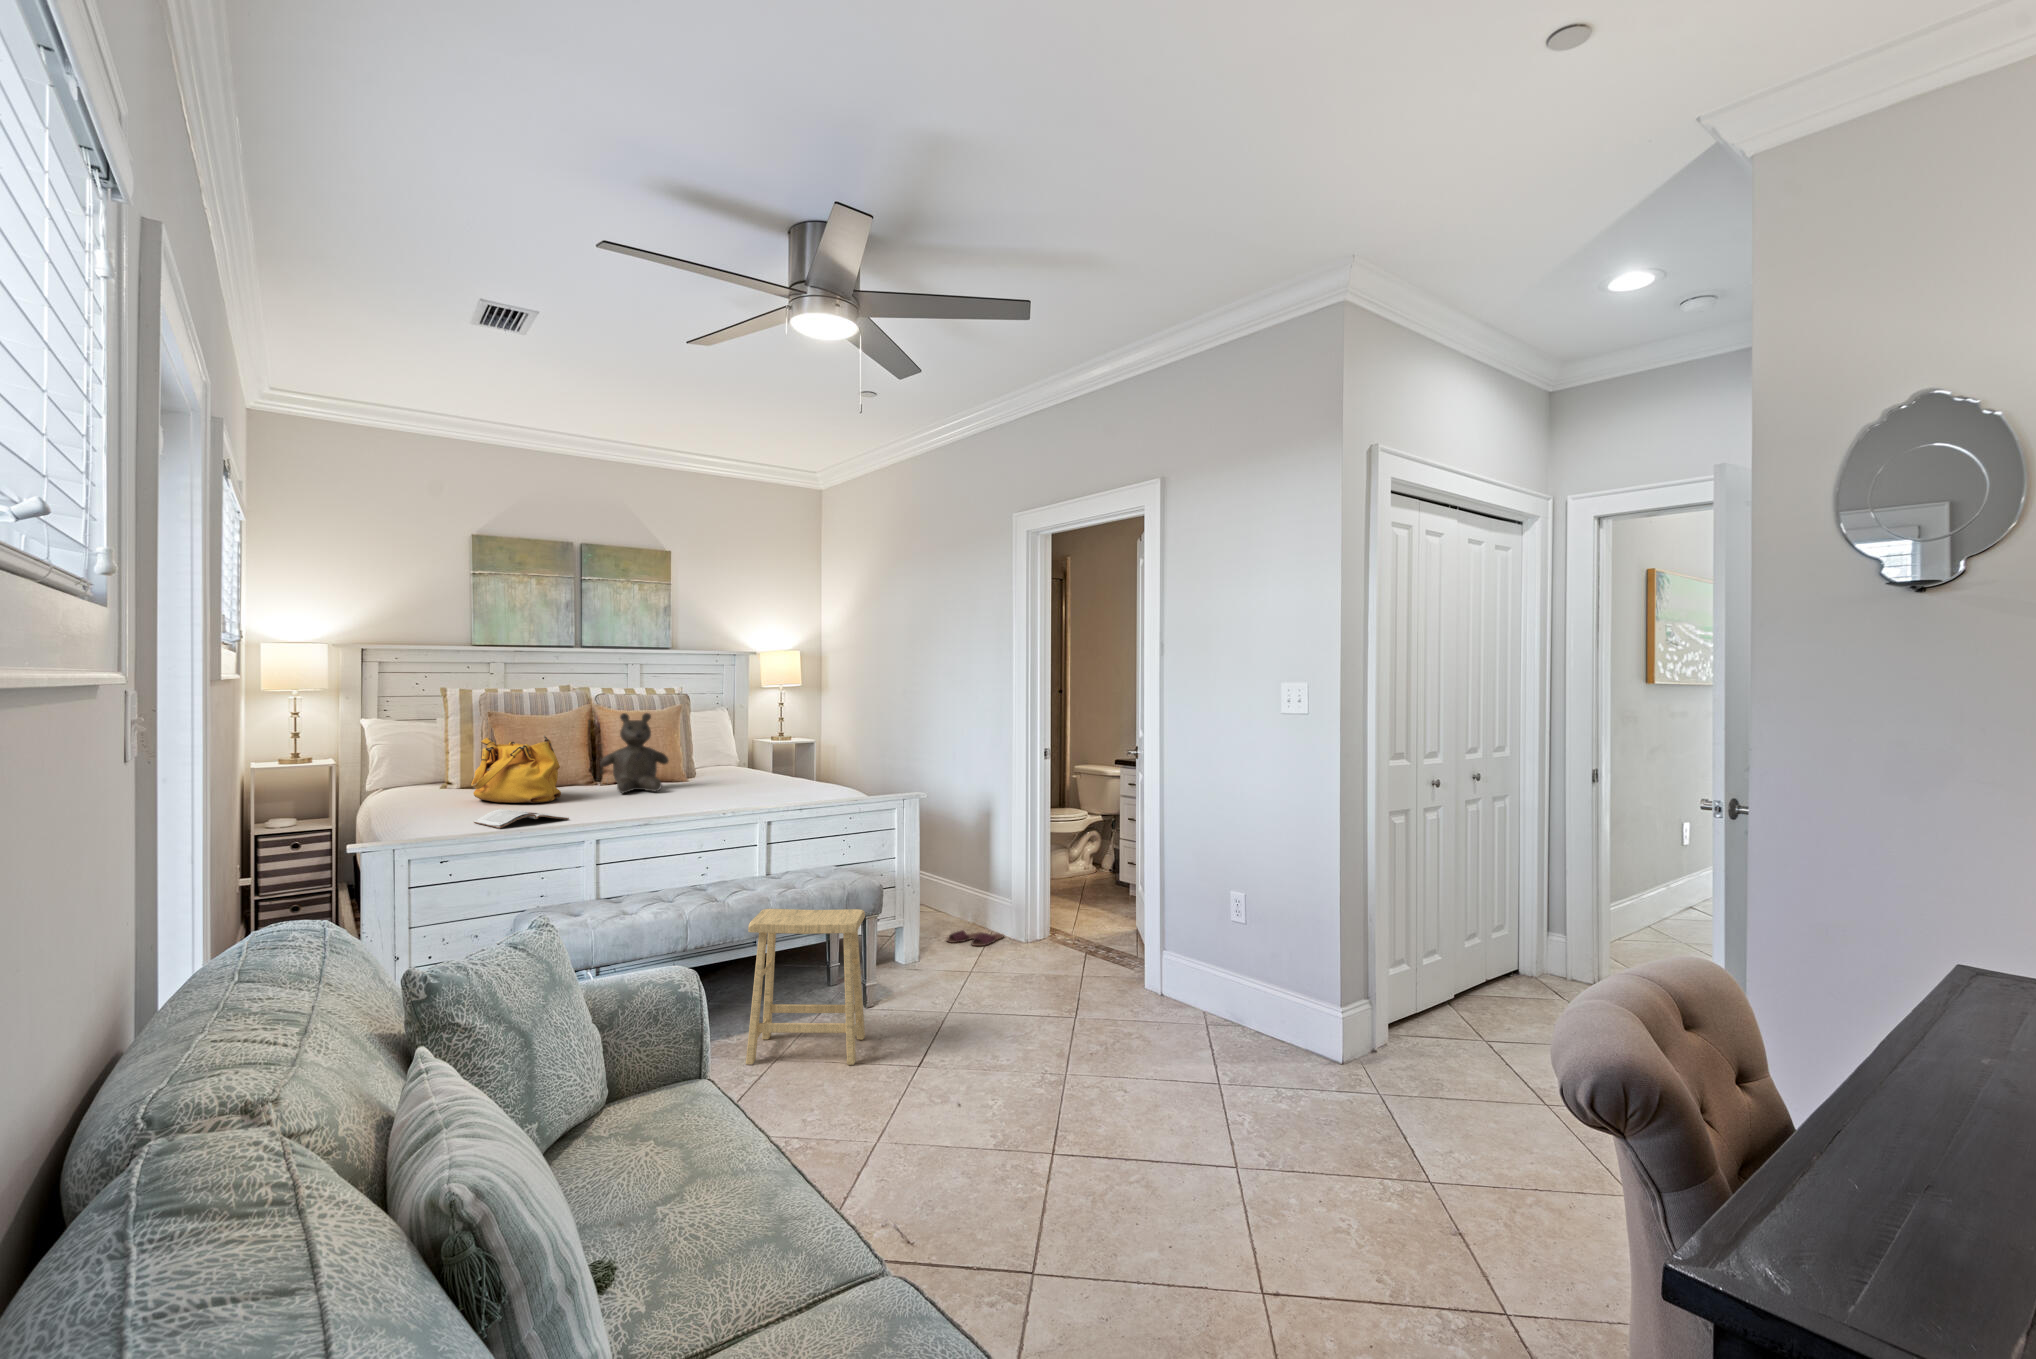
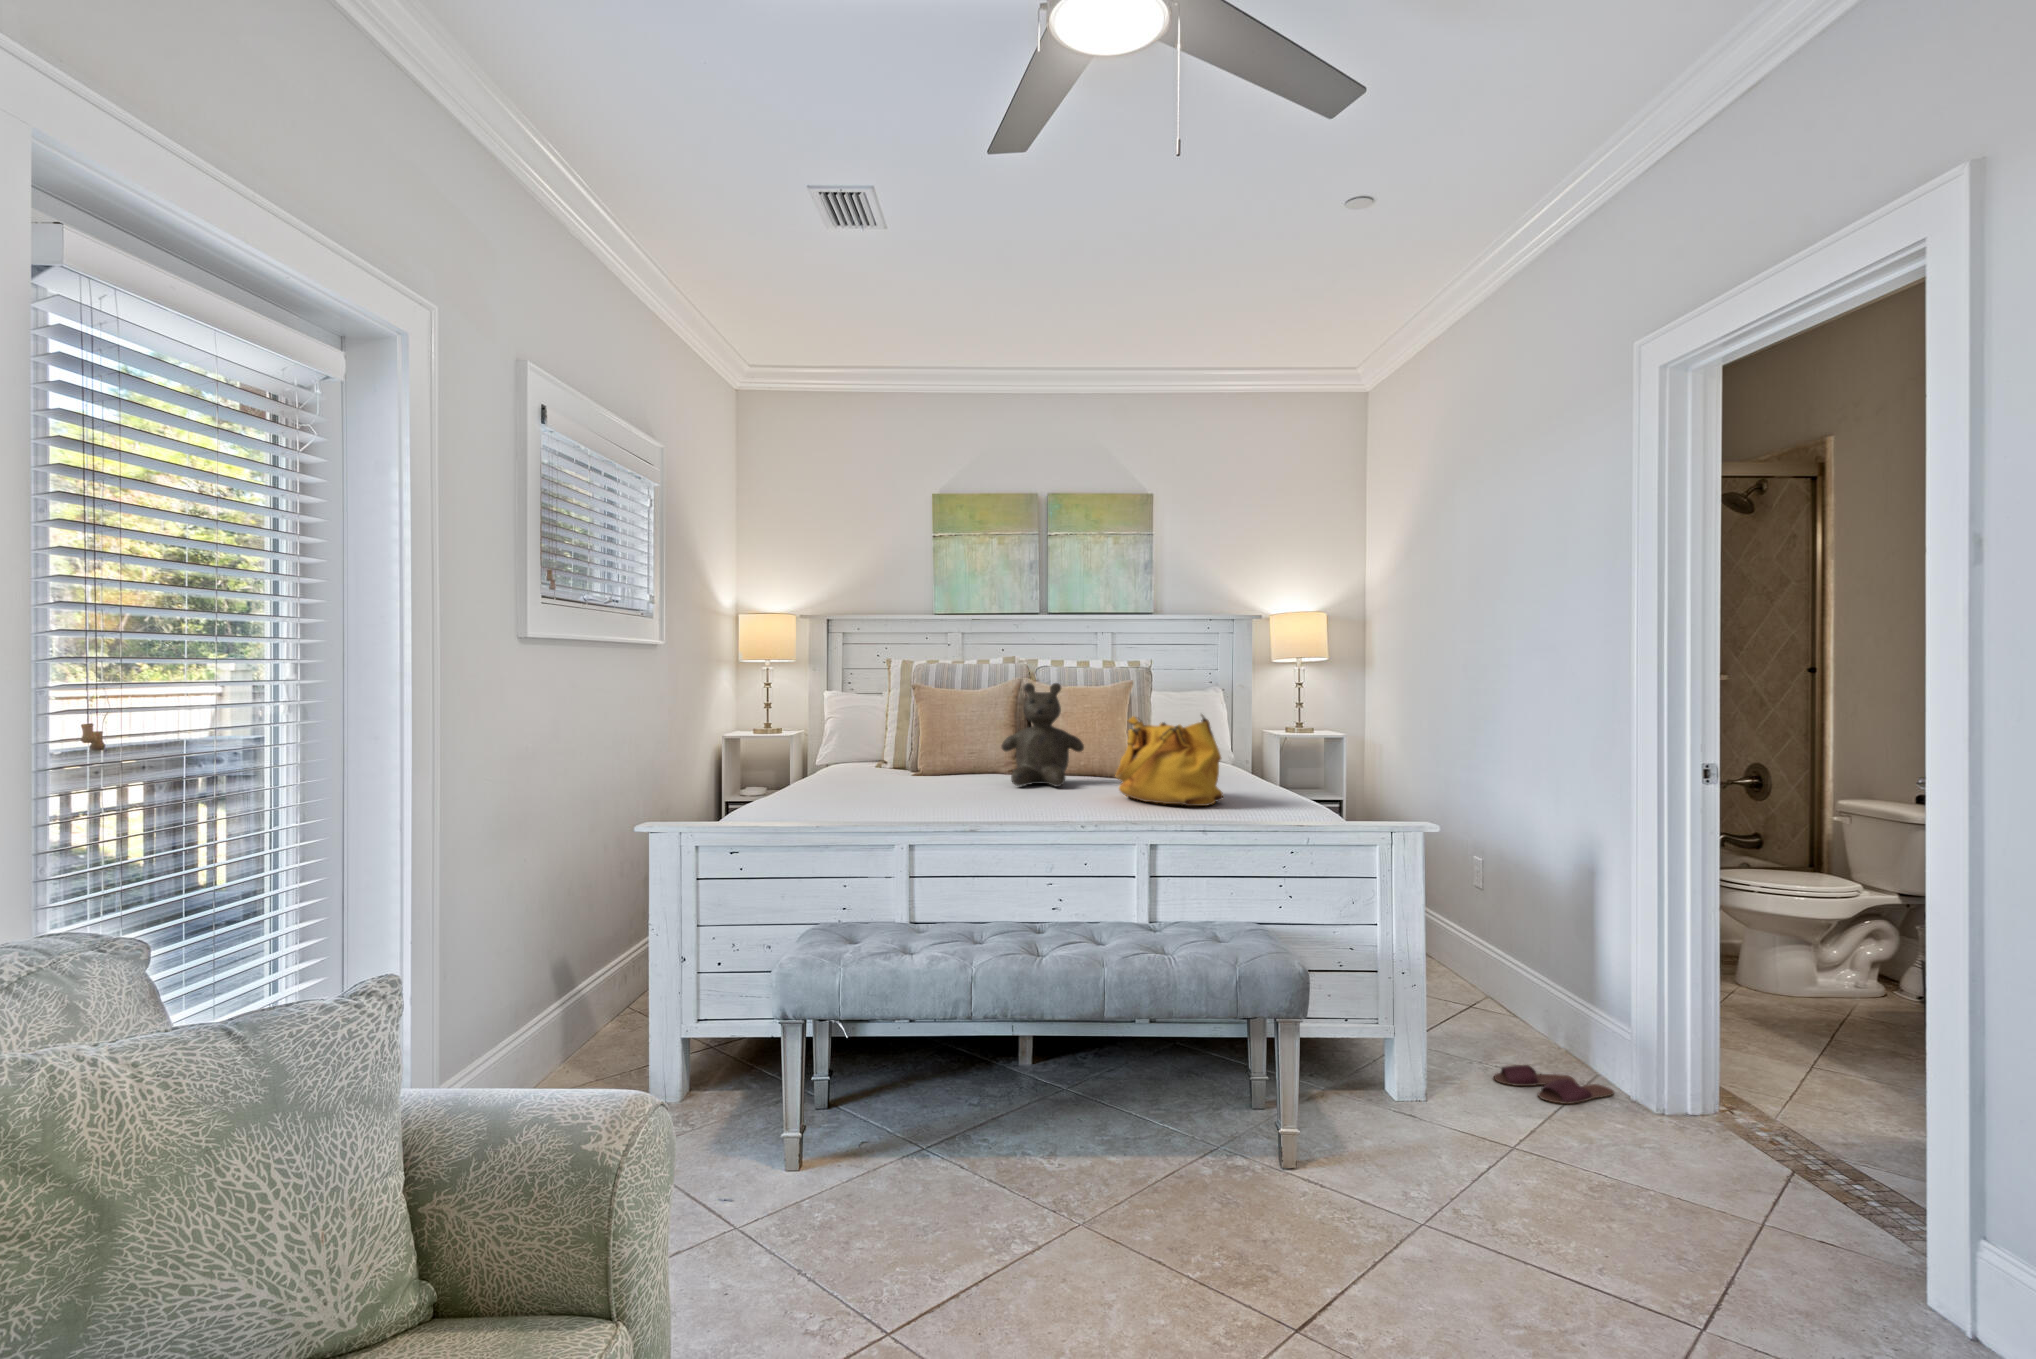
handbag: present [471,736,561,803] -> present [1115,714,1223,806]
magazine: present [474,809,569,828] -> none [804,792,900,815]
footstool: present [746,909,865,1065] -> none [1034,975,1243,1284]

